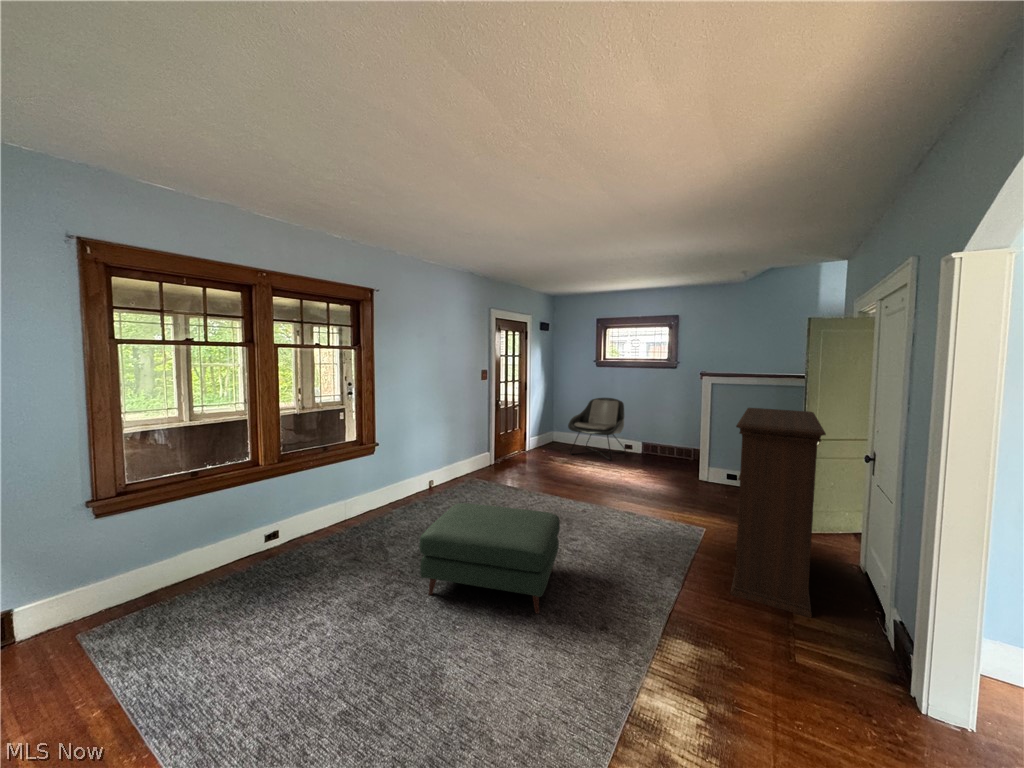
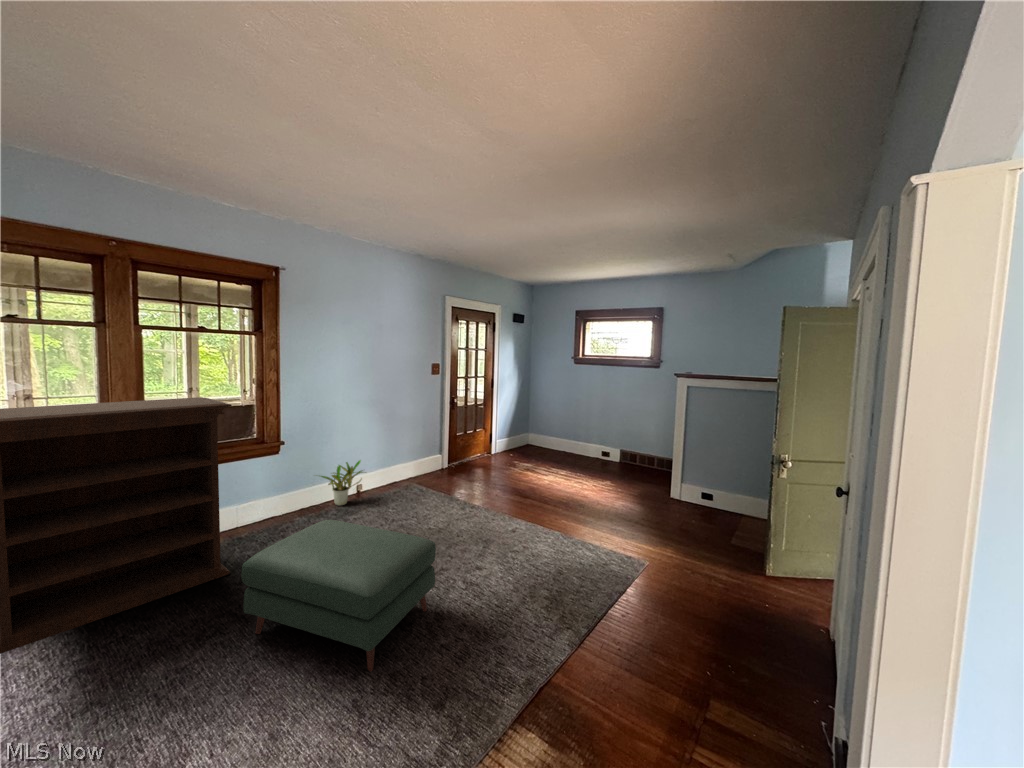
lounge chair: present [568,398,625,461] -> none [536,398,602,470]
bookshelf: present [730,408,826,617] -> present [0,397,232,654]
potted plant: none [401,457,442,498] -> present [321,460,363,506]

